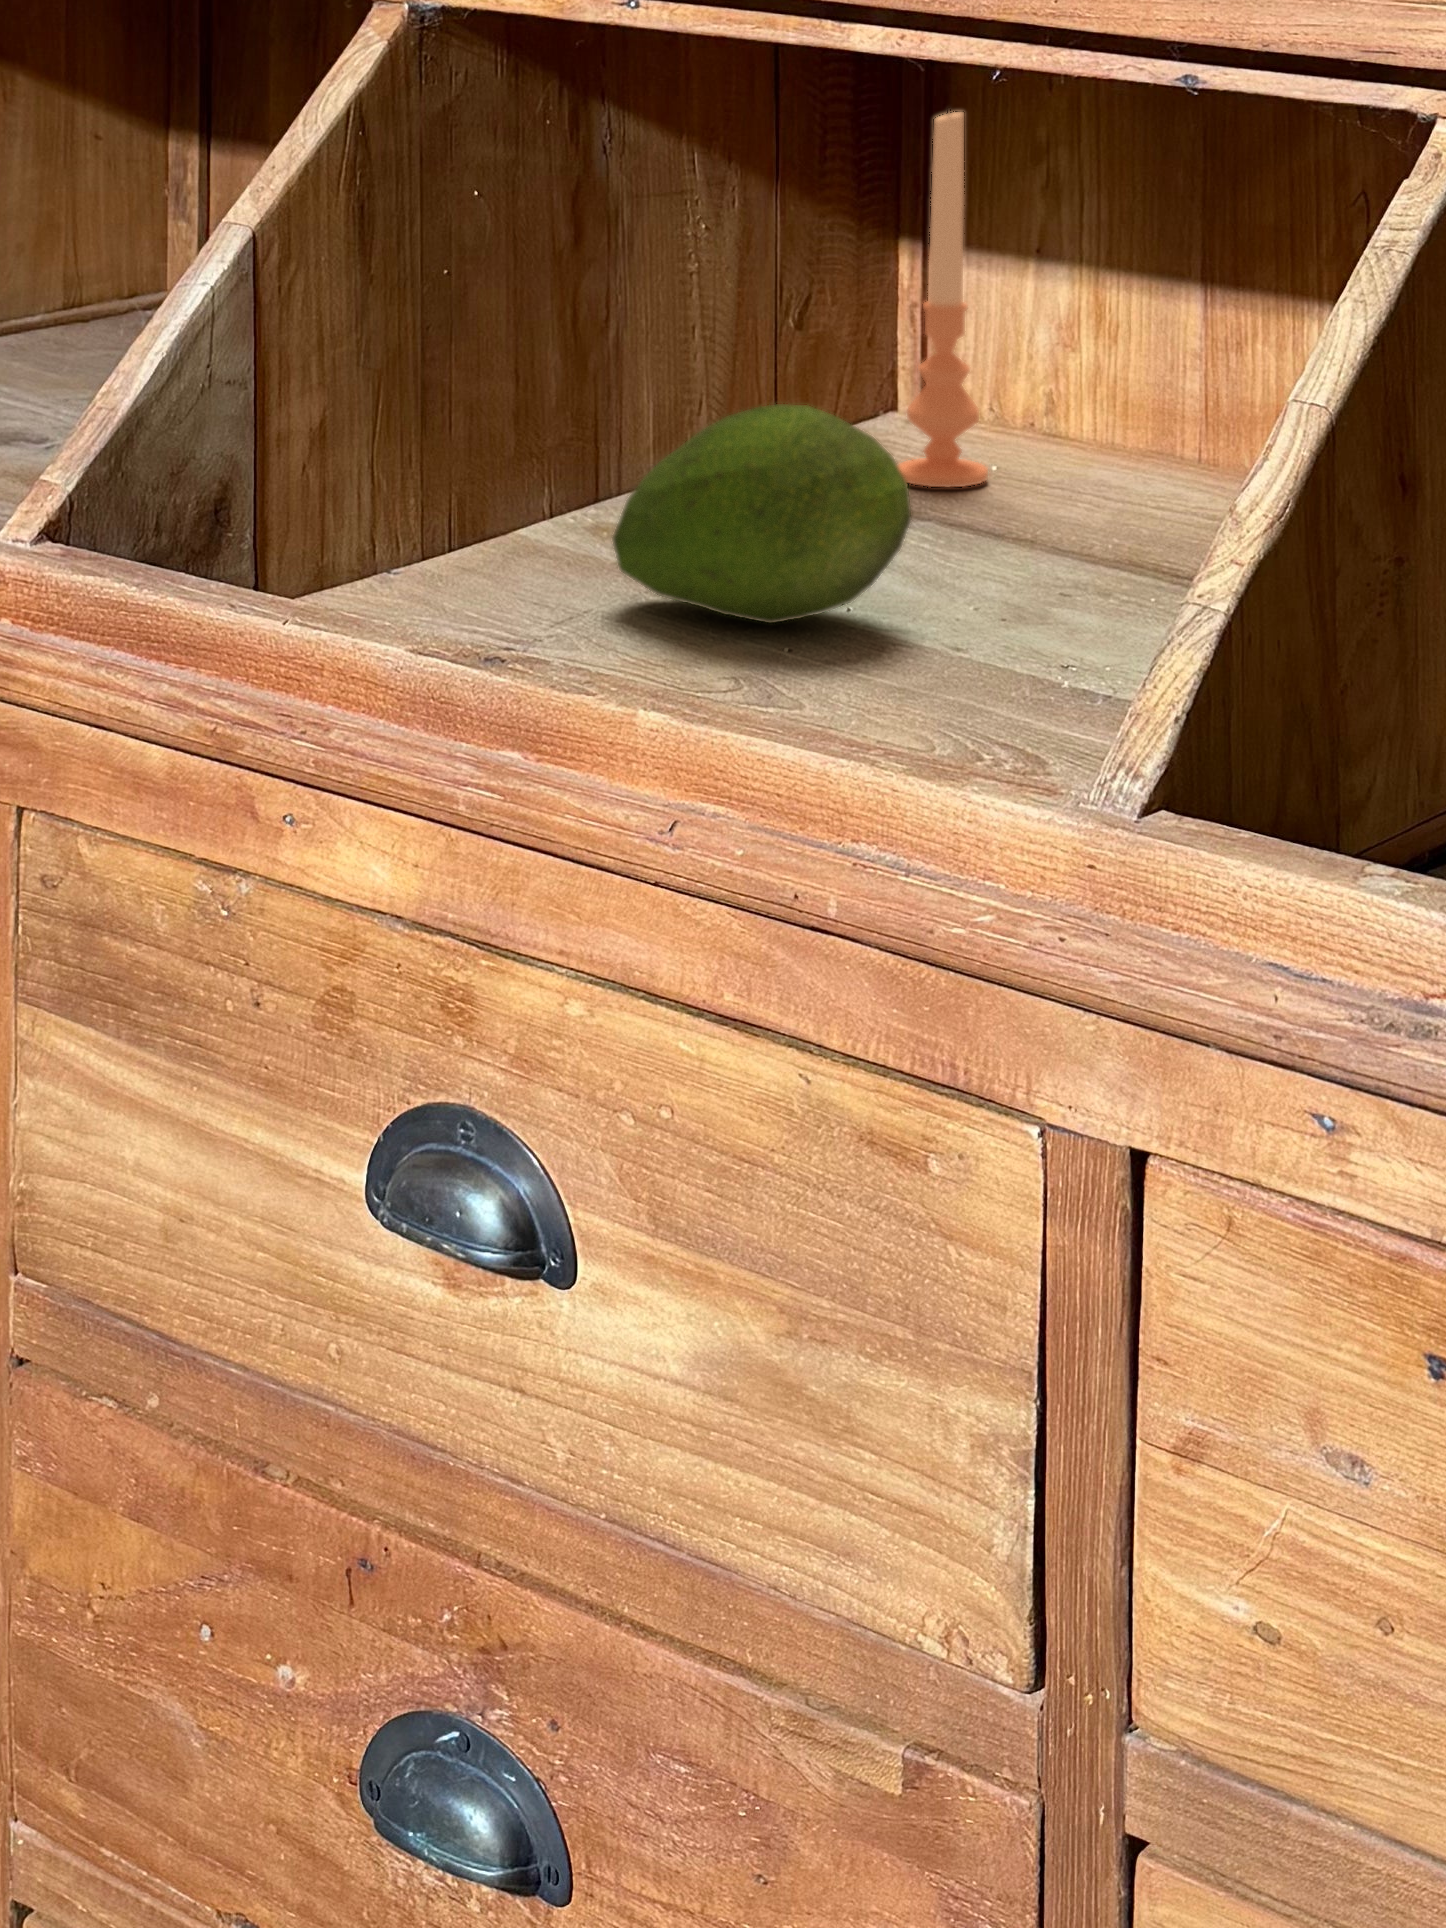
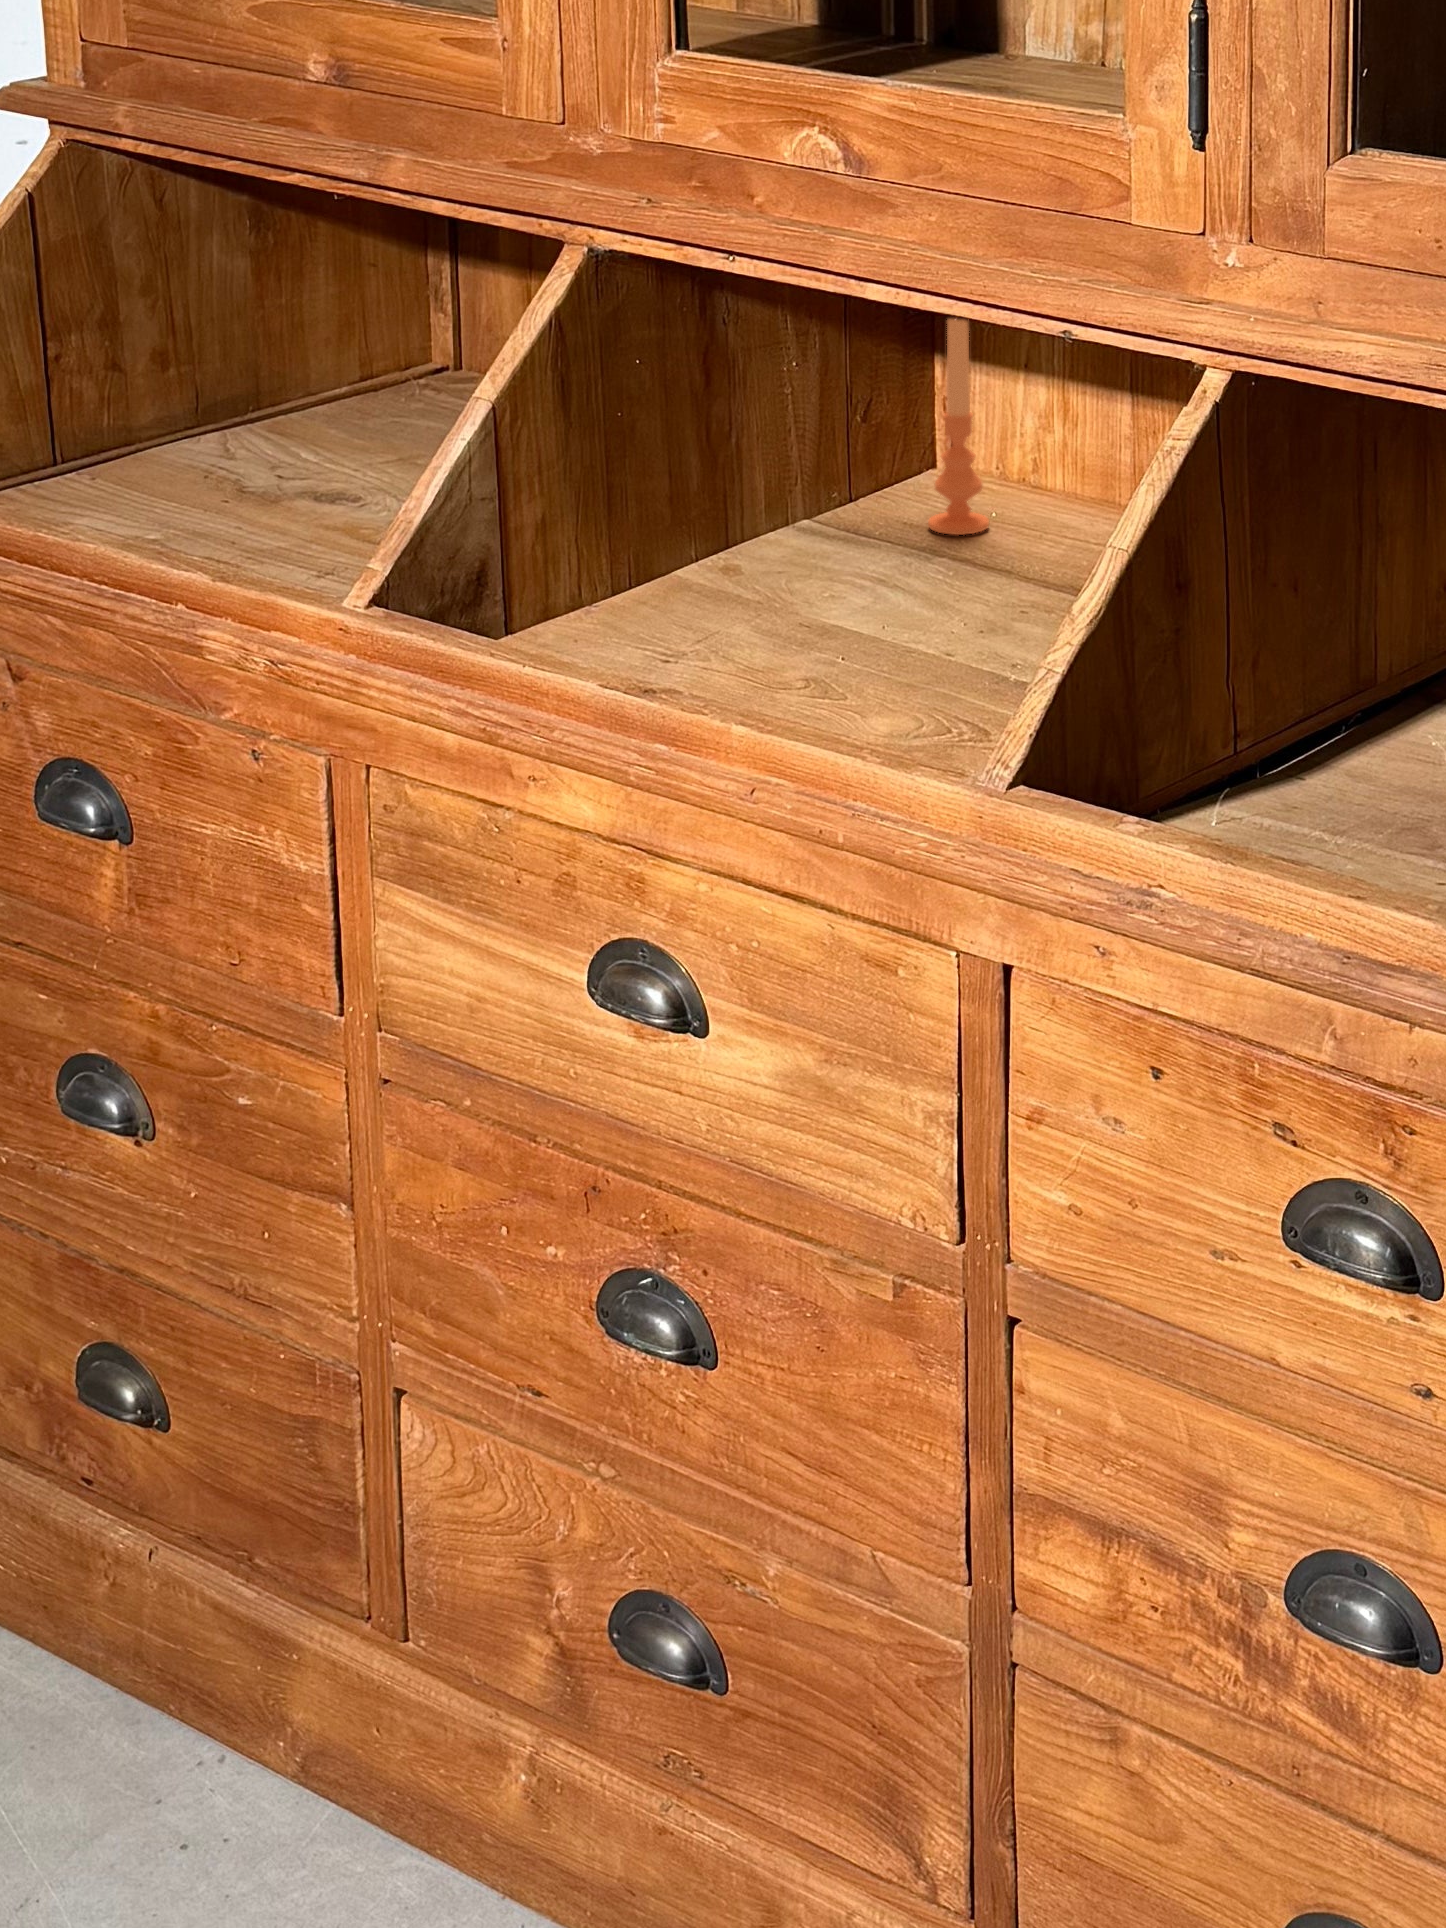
fruit: present [613,404,911,623] -> none [724,512,908,646]

